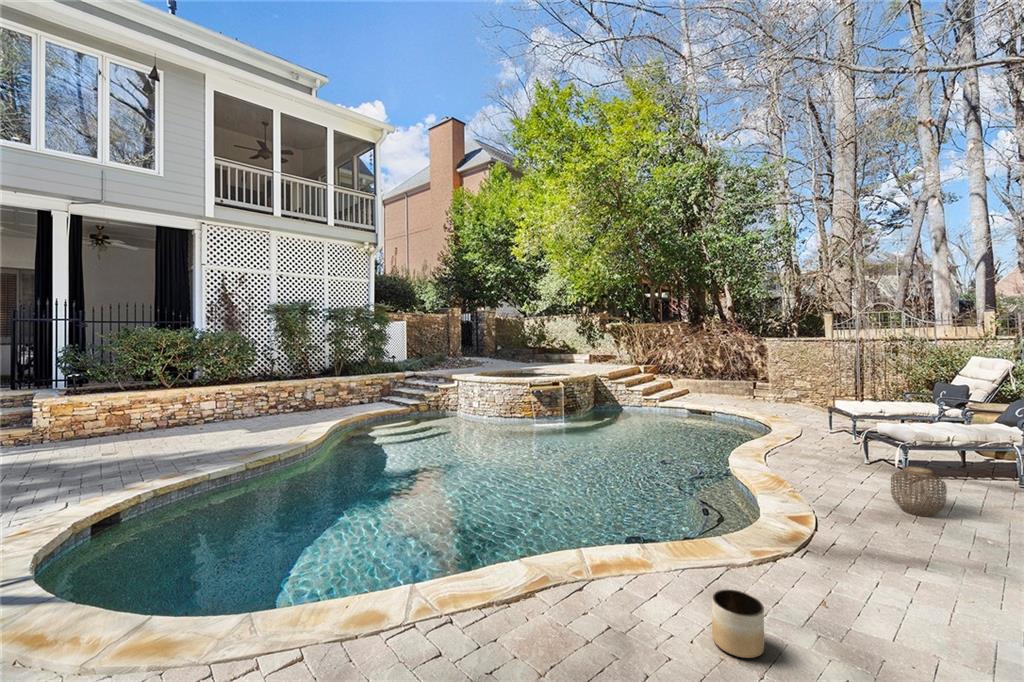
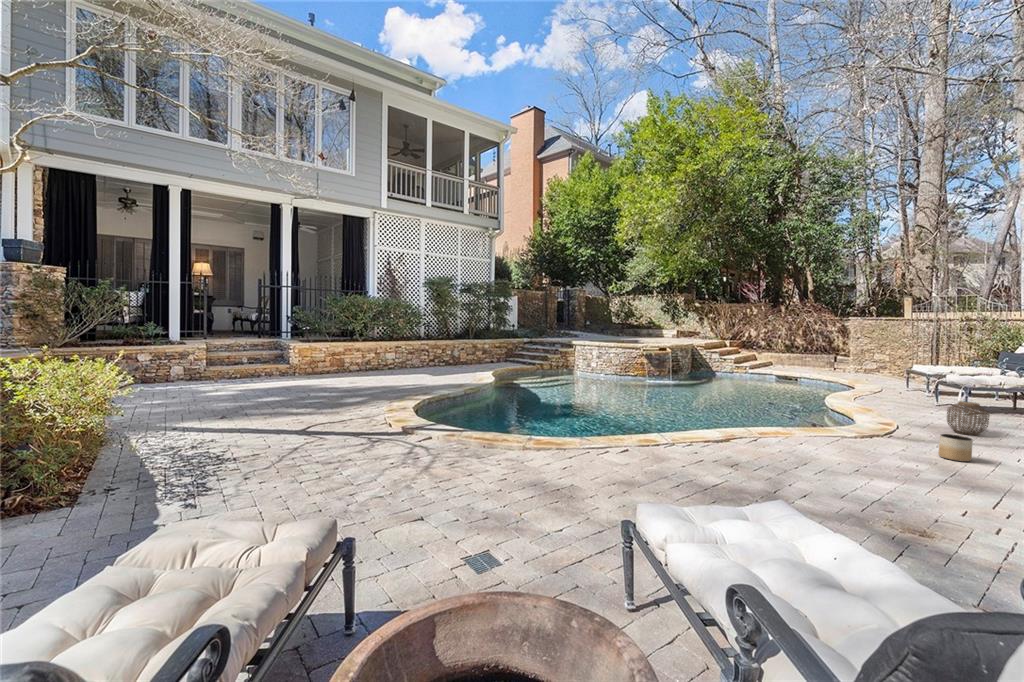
planter: present [712,590,764,658] -> present [938,434,973,462]

